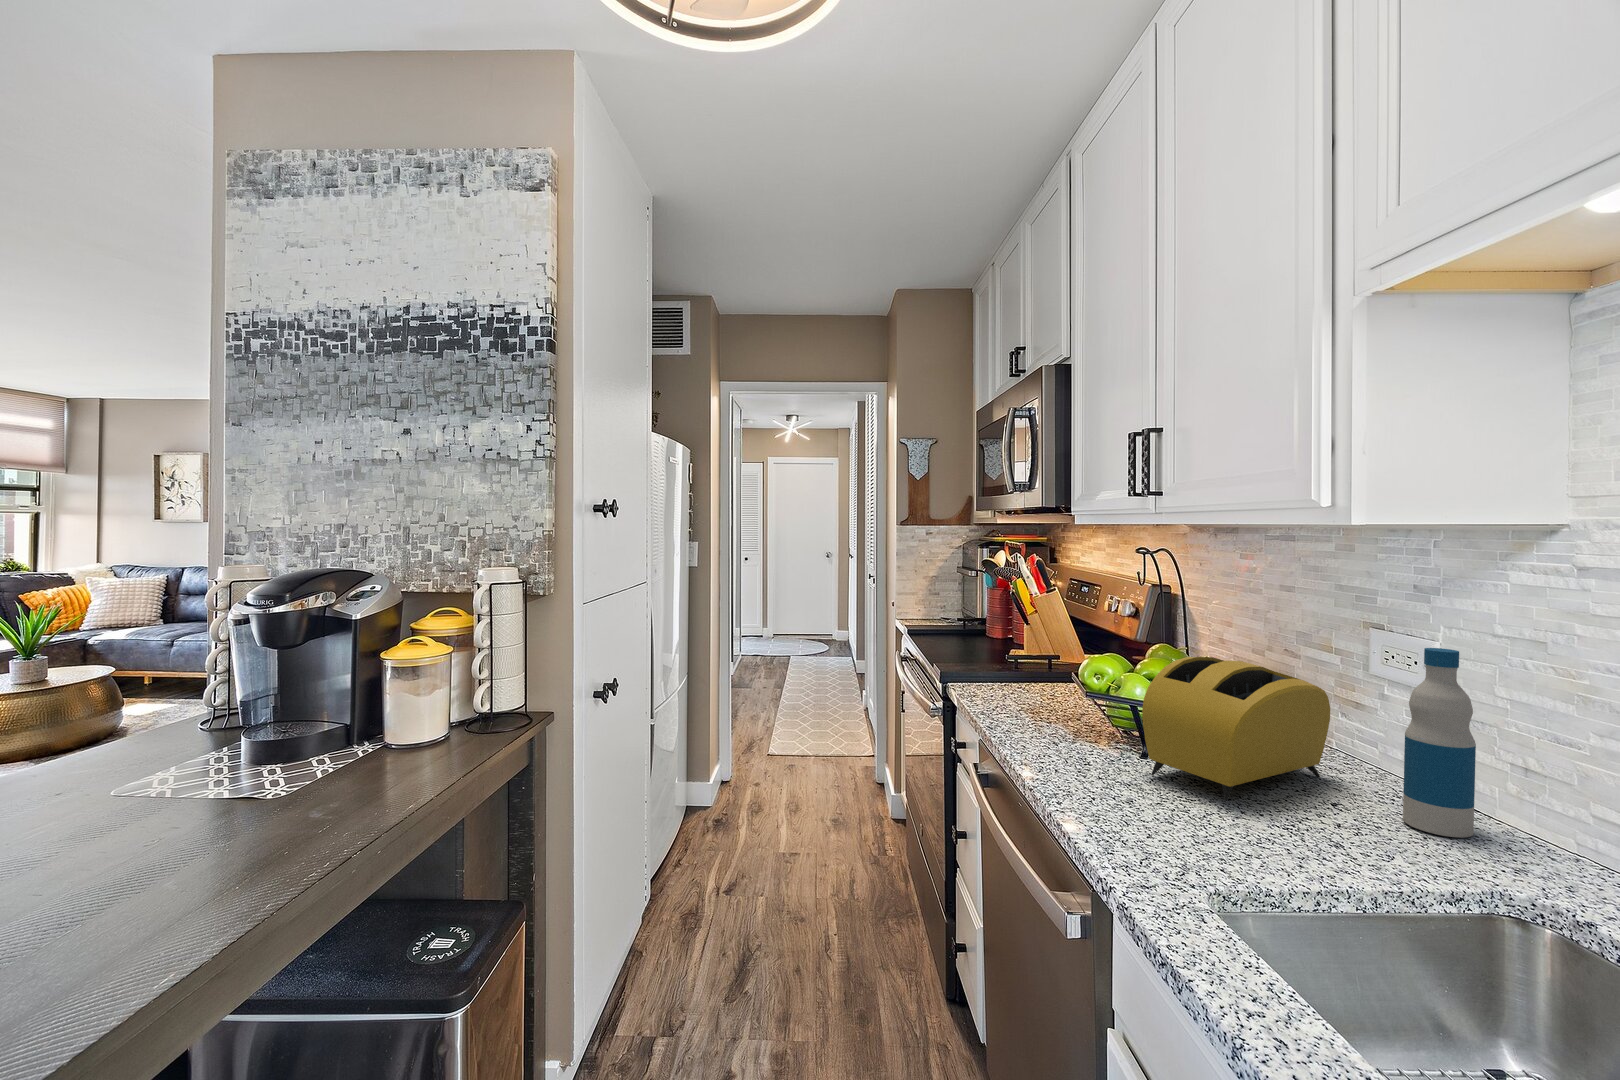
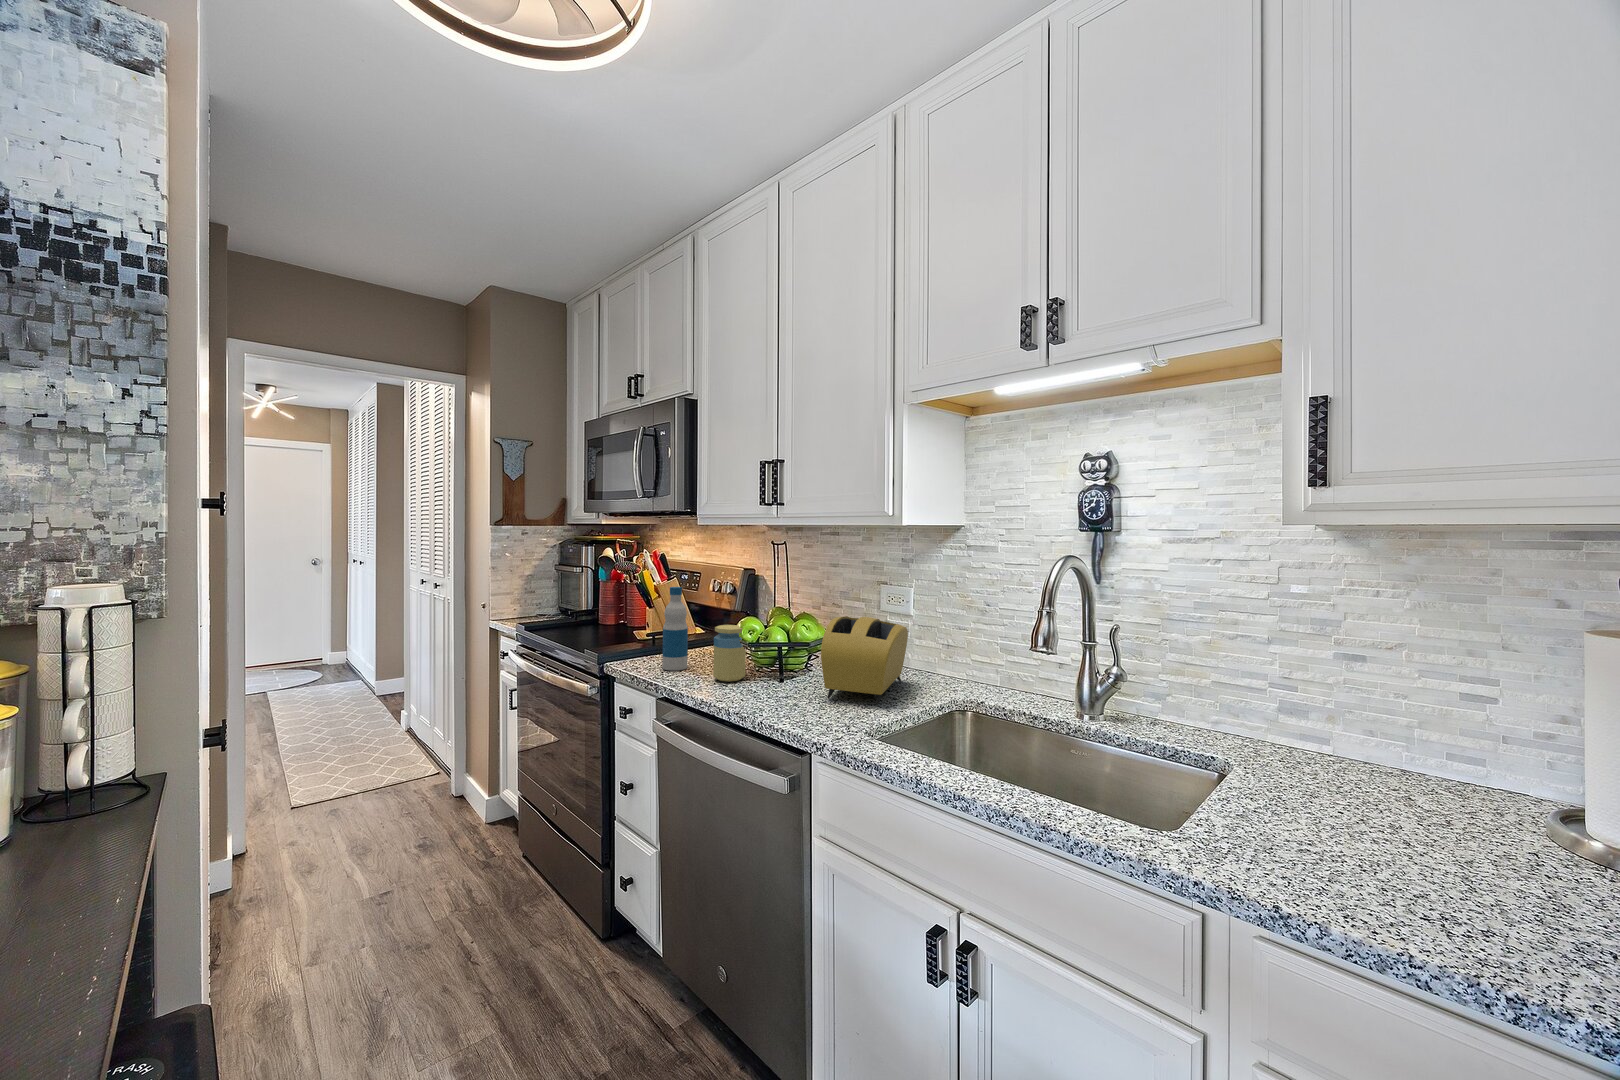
bottle: present [1403,648,1476,838] -> present [662,587,688,670]
jar: none [1031,652,1073,727] -> present [713,625,746,682]

